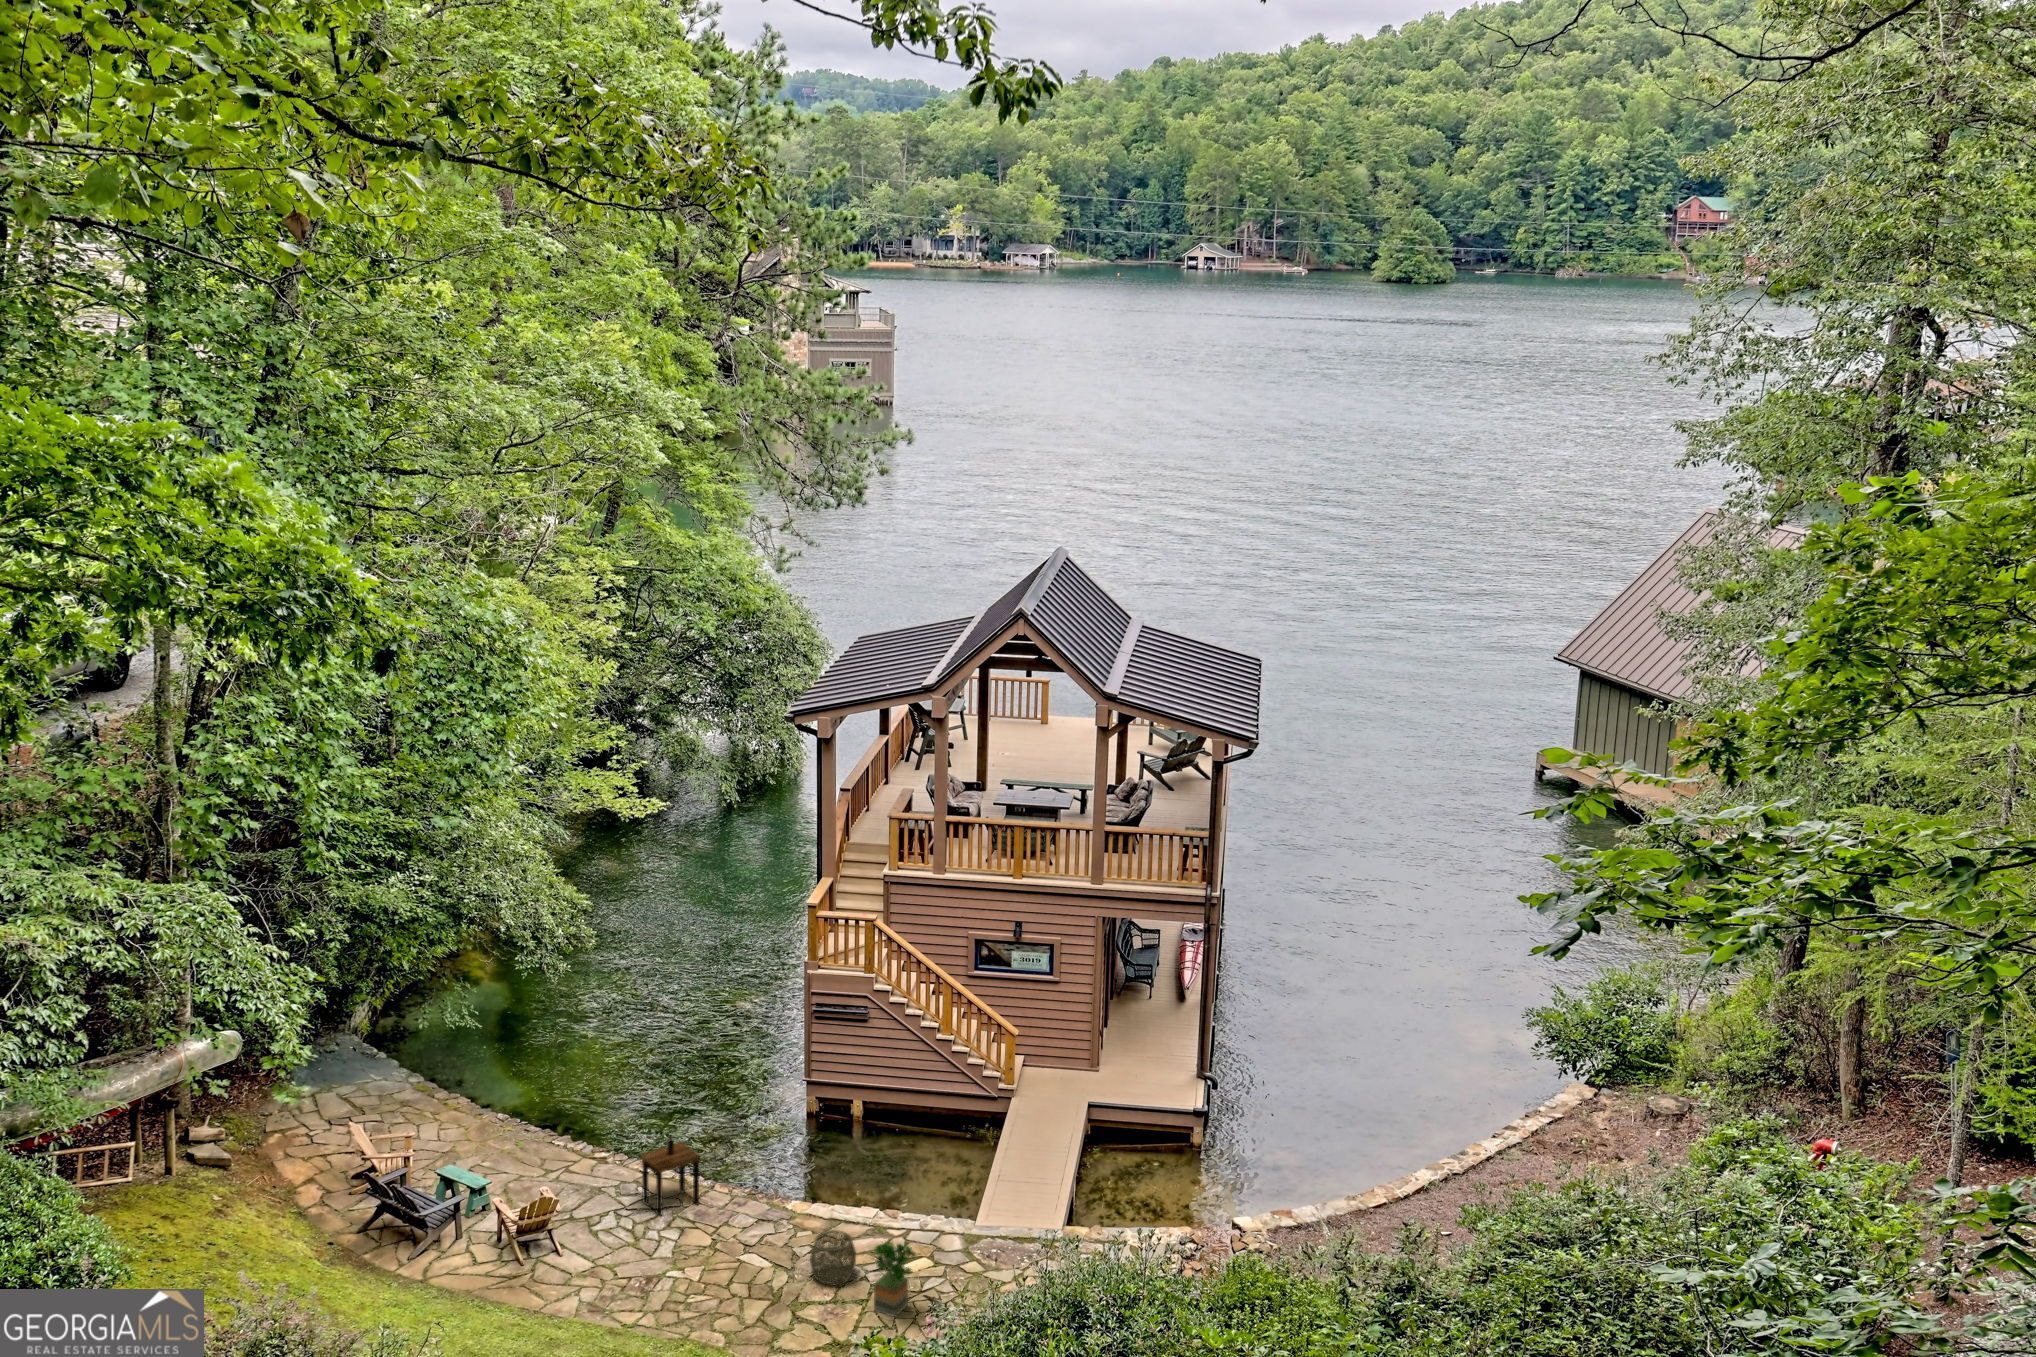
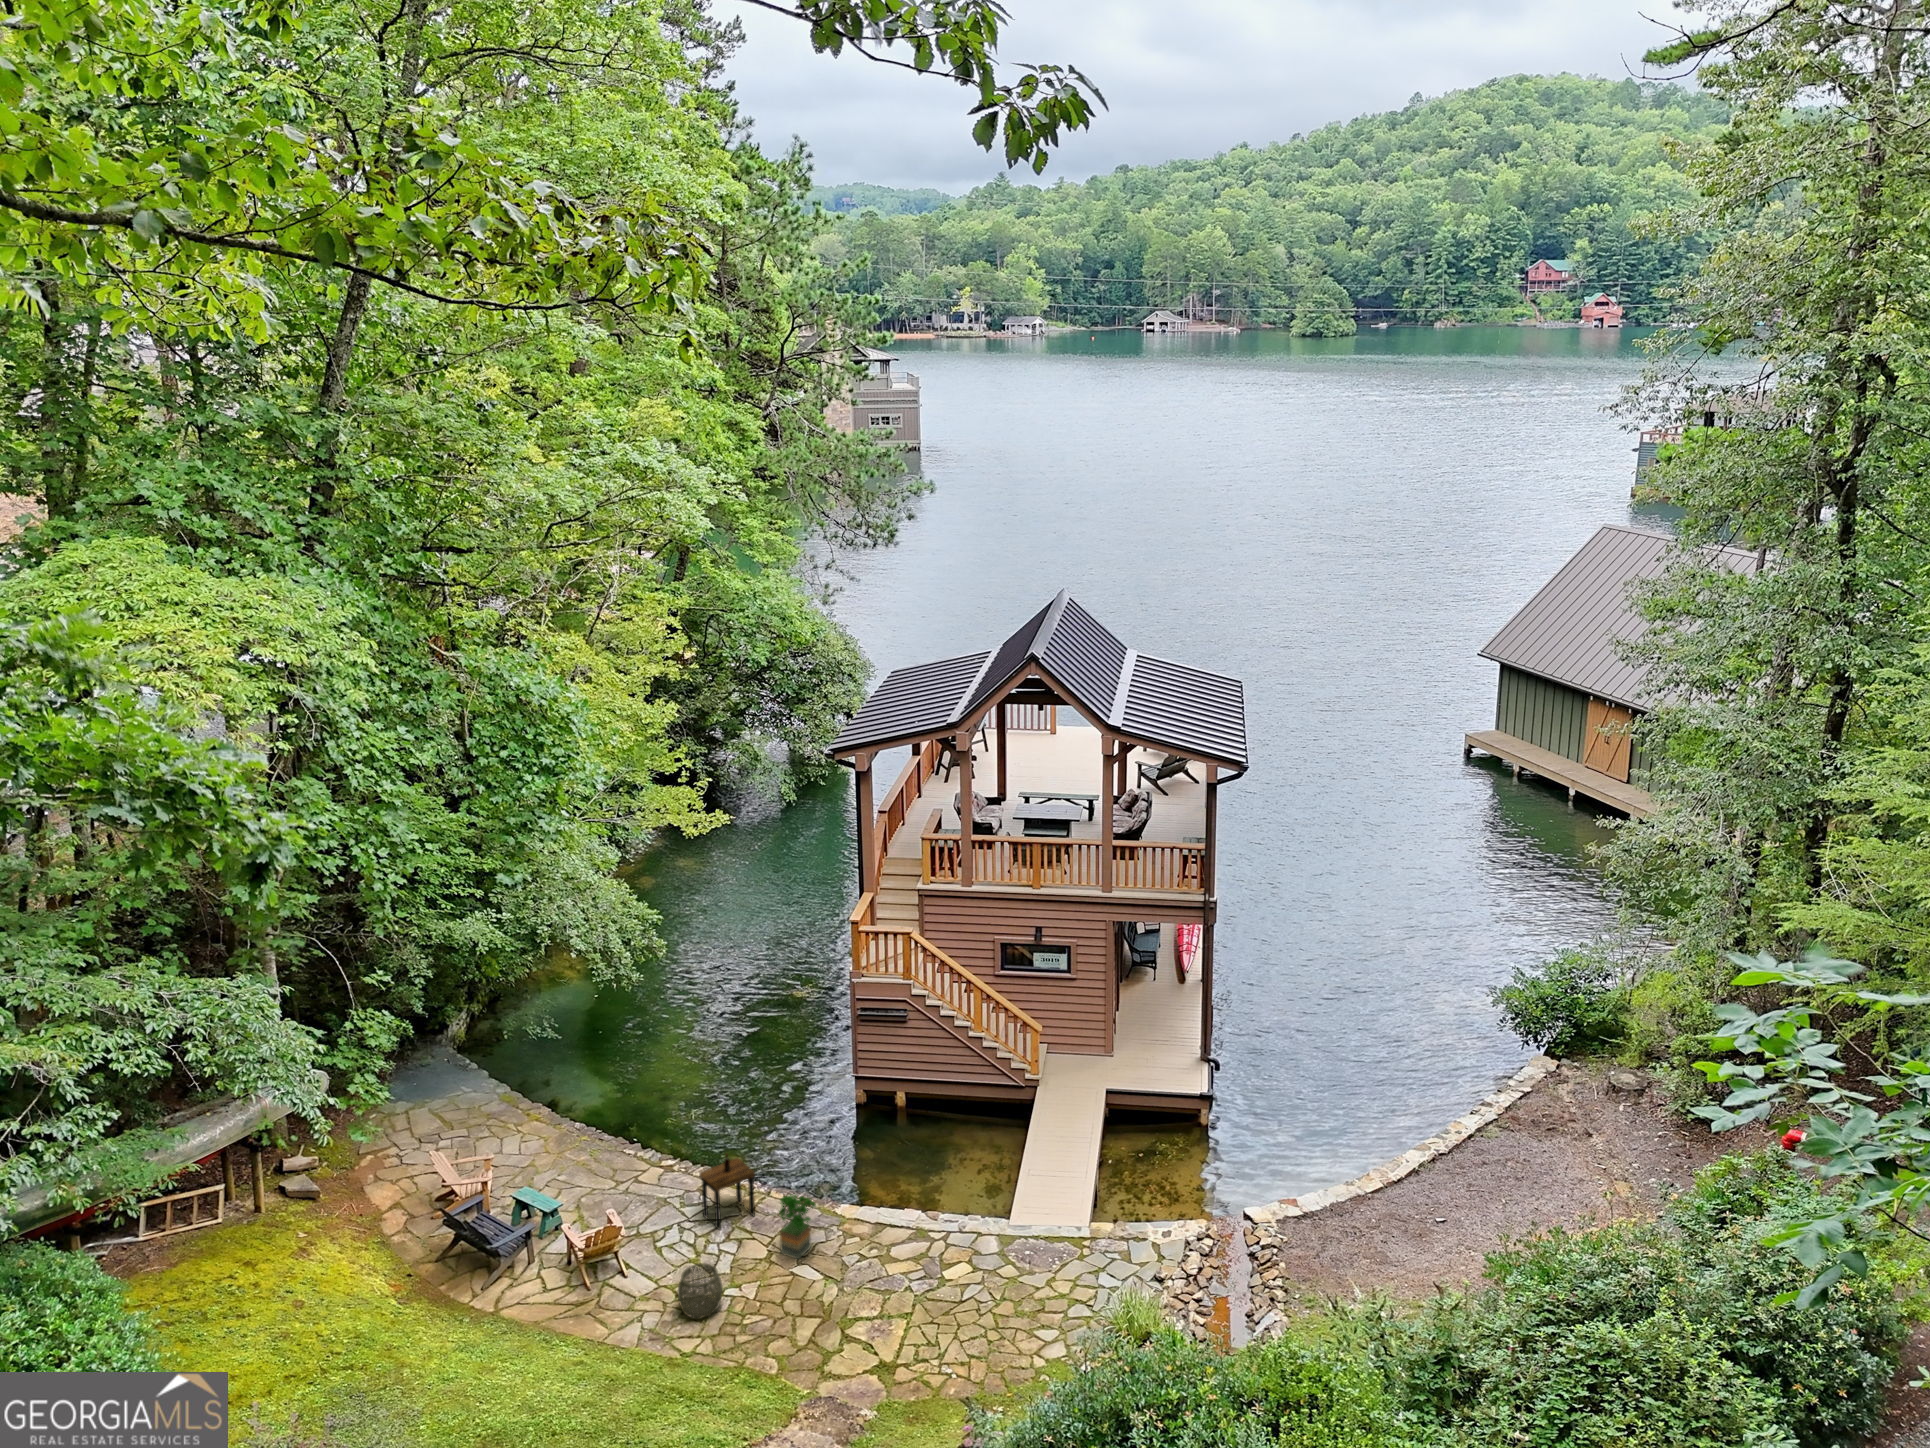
woven basket: present [810,1230,856,1285] -> present [678,1263,723,1318]
potted tree: present [874,1242,917,1317] -> present [779,1194,816,1259]

